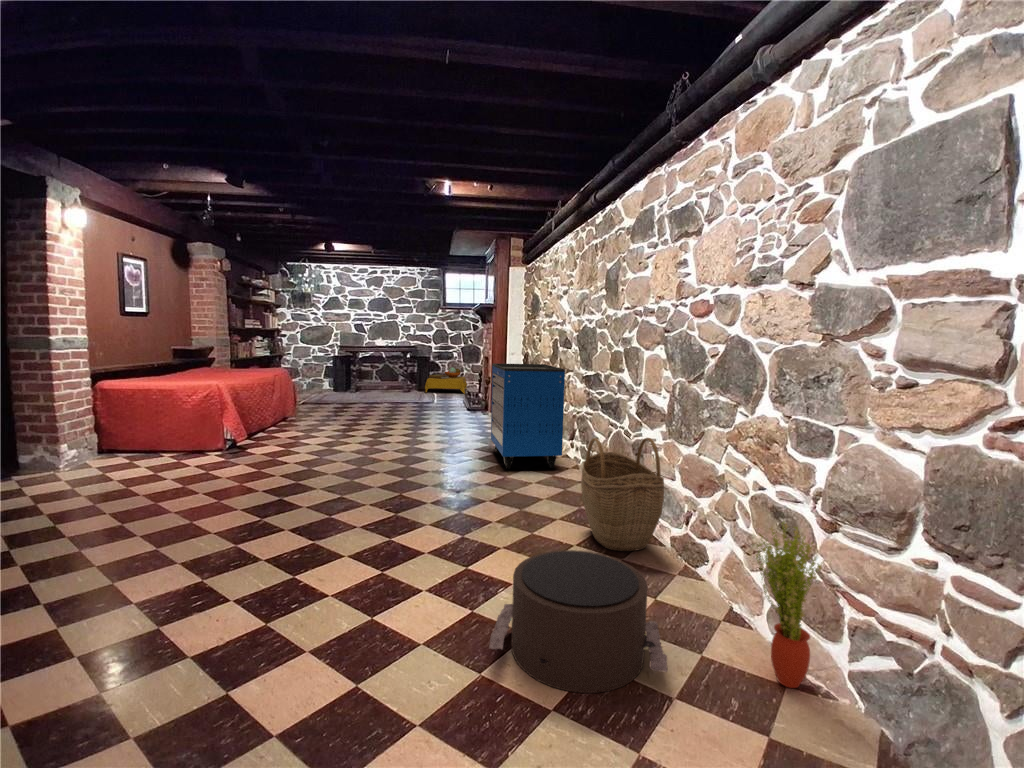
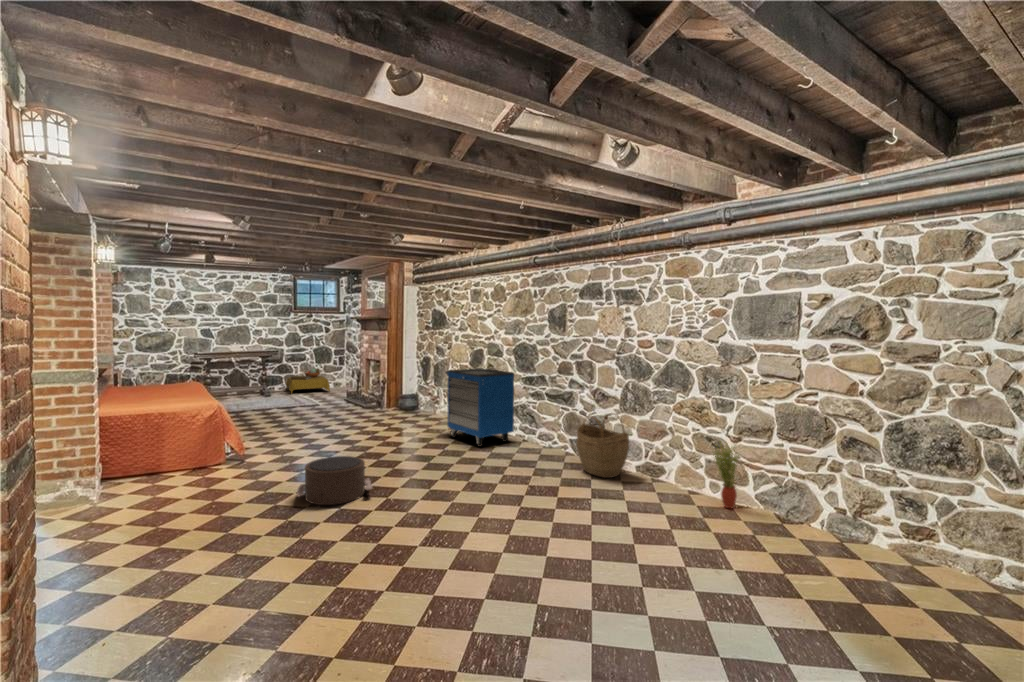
pouf: present [489,550,667,693] -> present [296,456,372,505]

